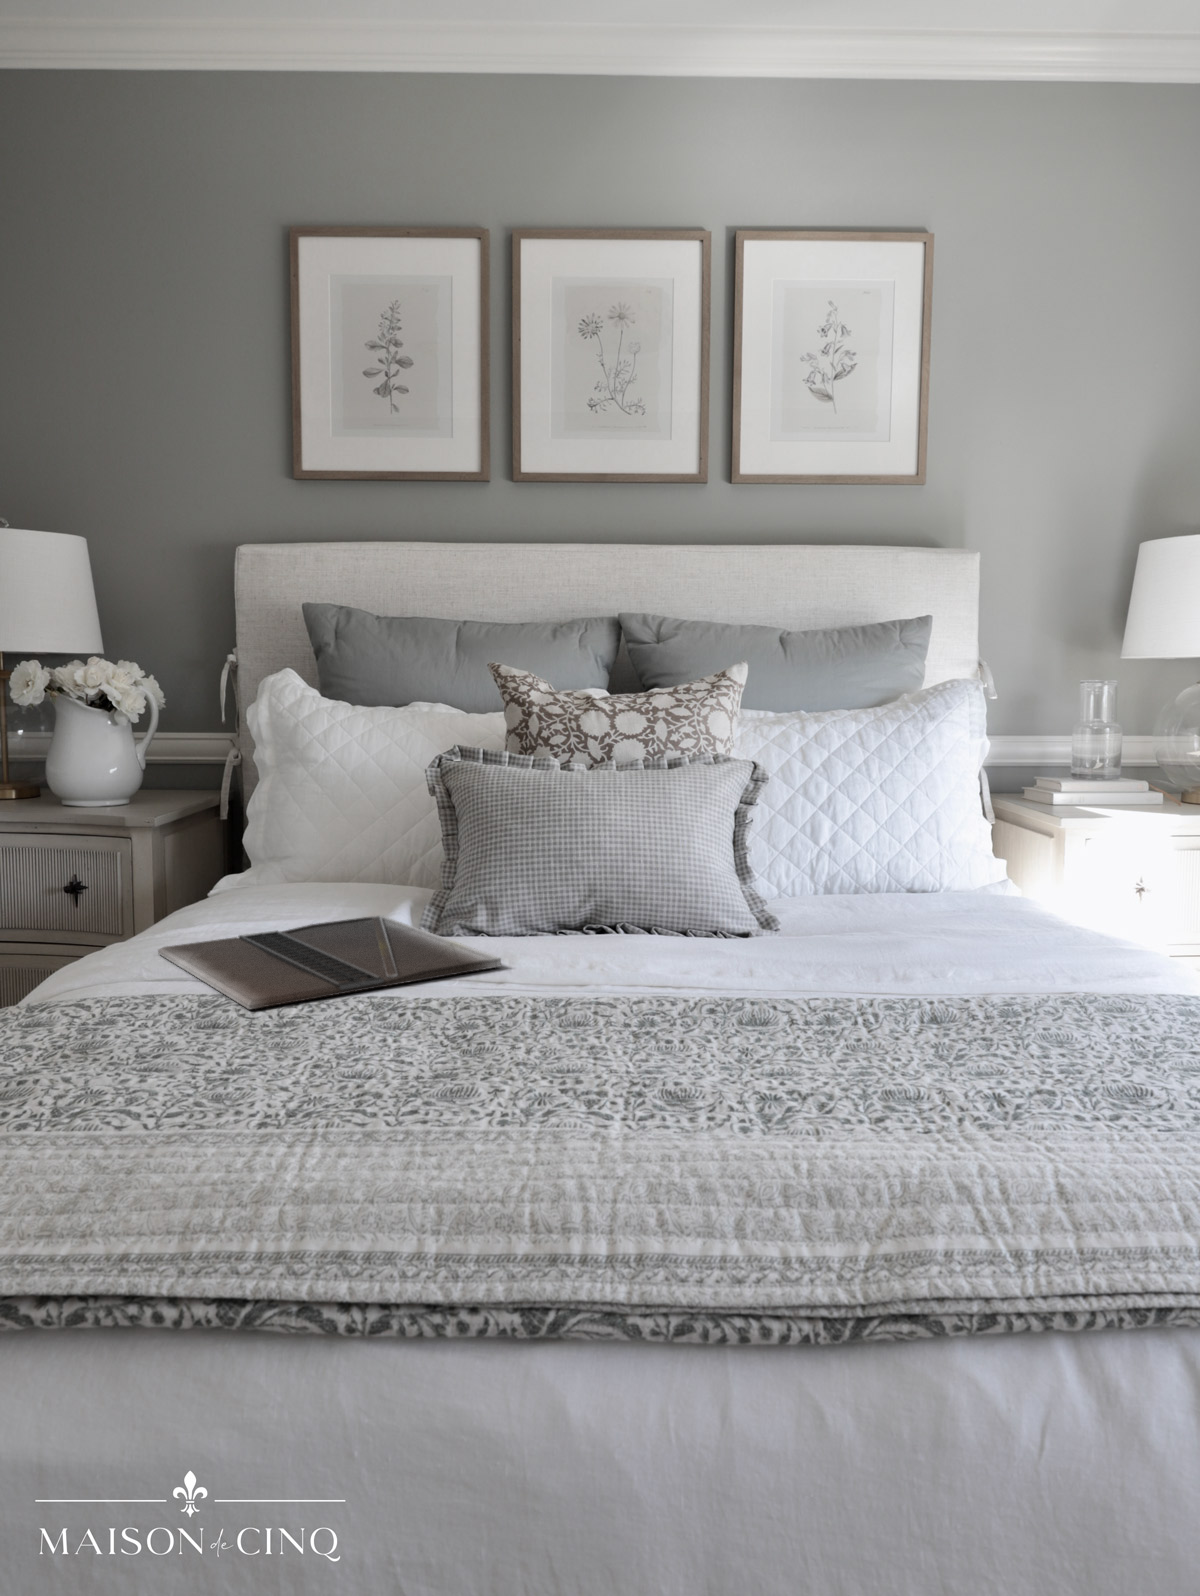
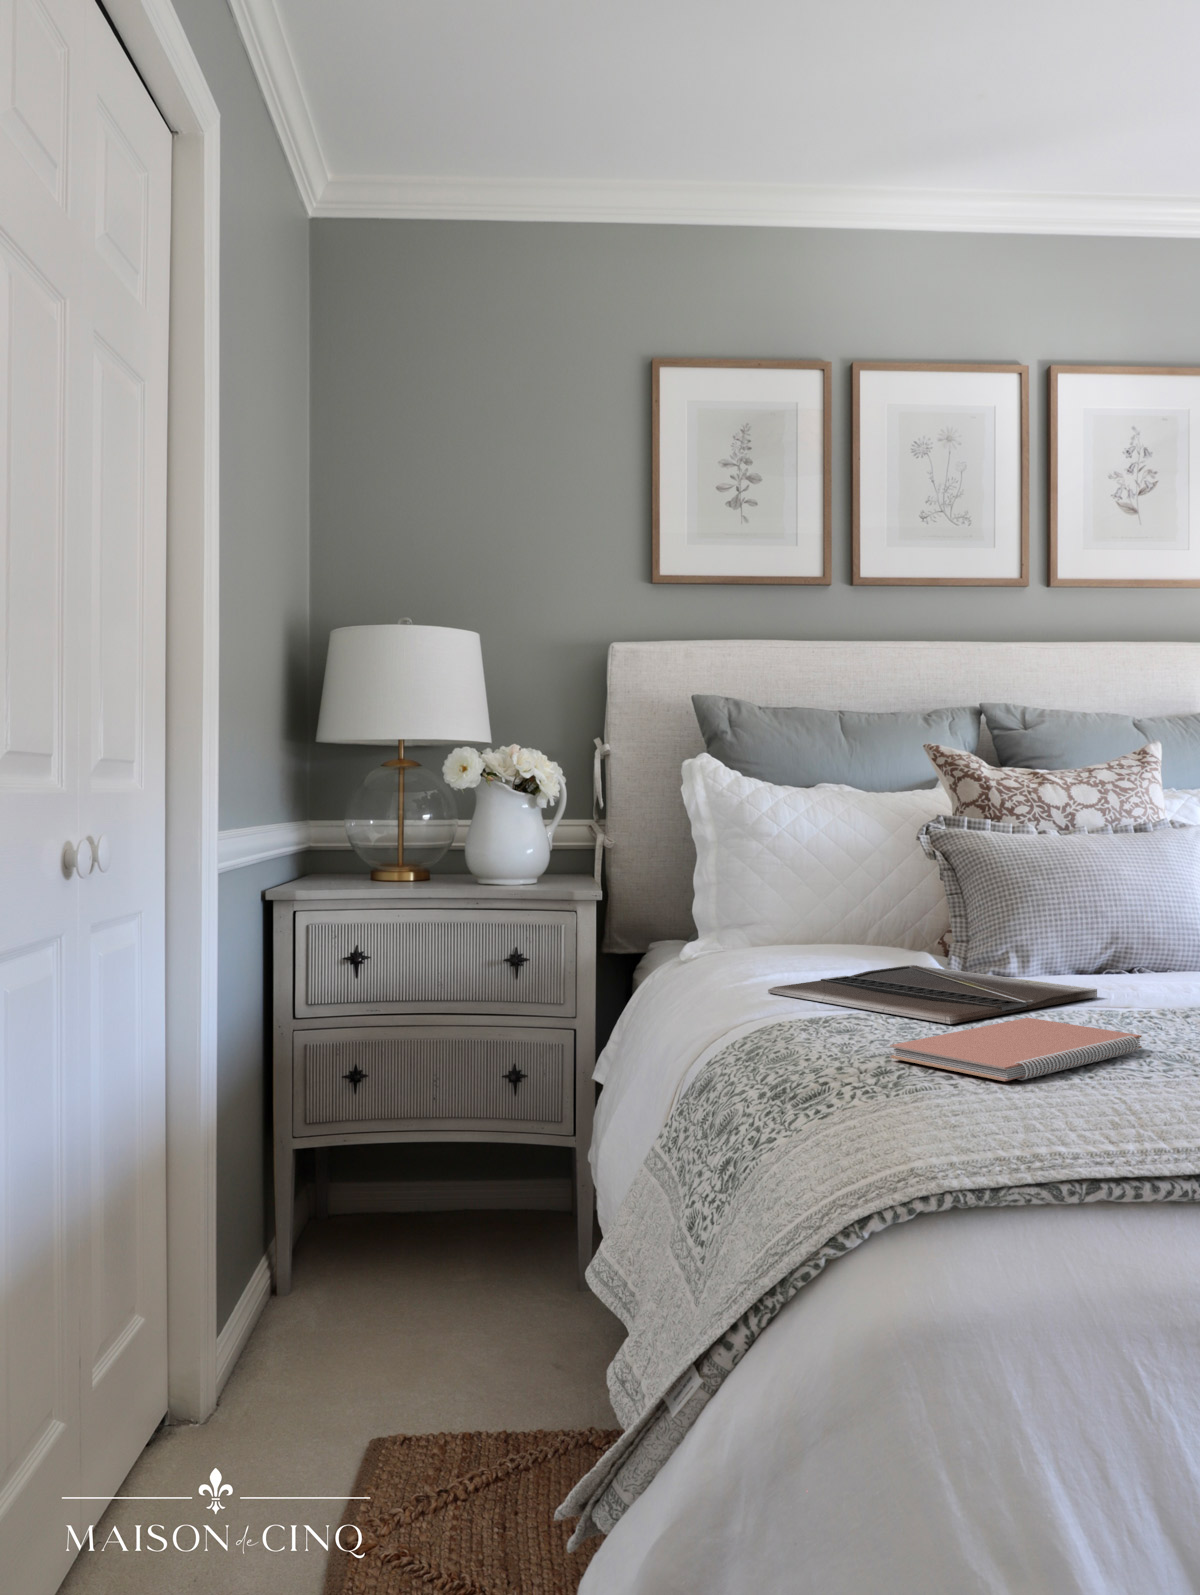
notebook: none [56,1007,381,1116] -> present [890,1018,1142,1081]

